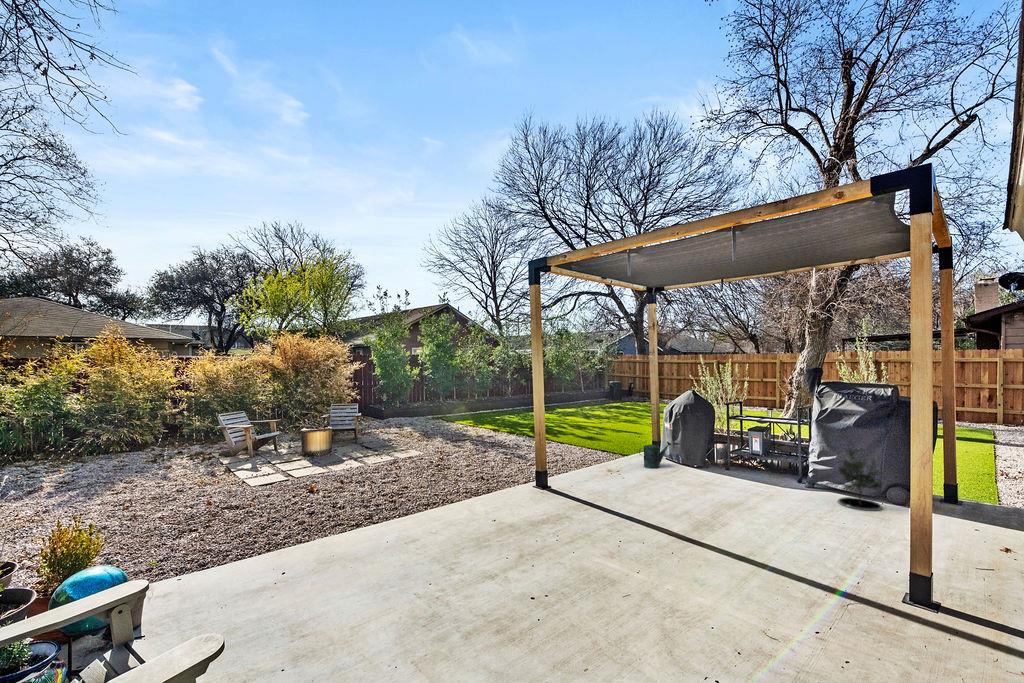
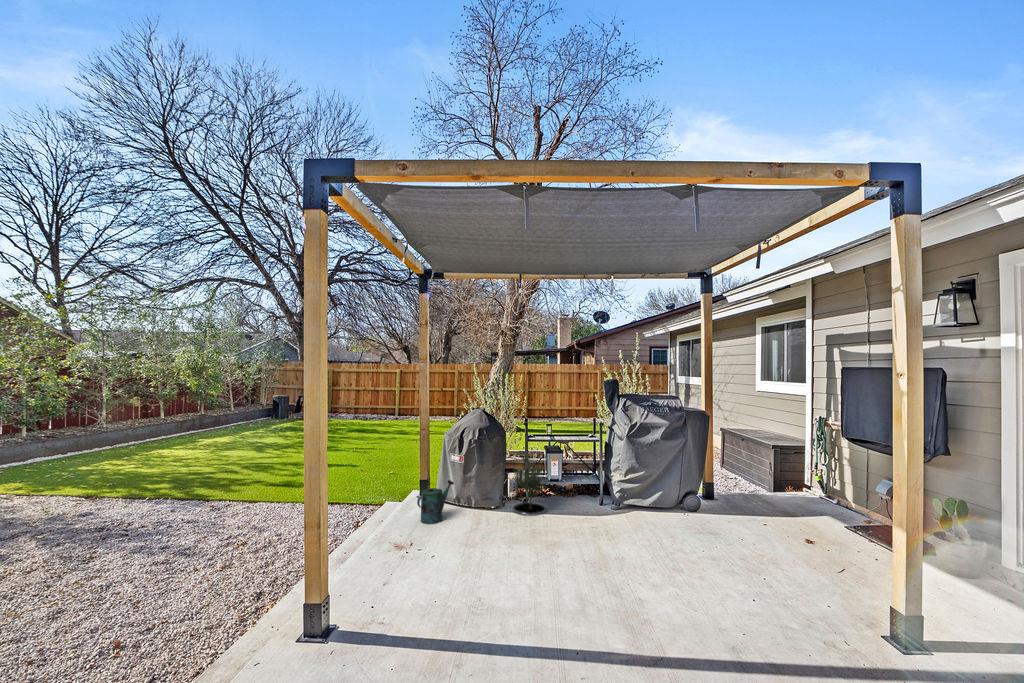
potted tree: present [838,444,882,511] -> present [512,452,547,516]

